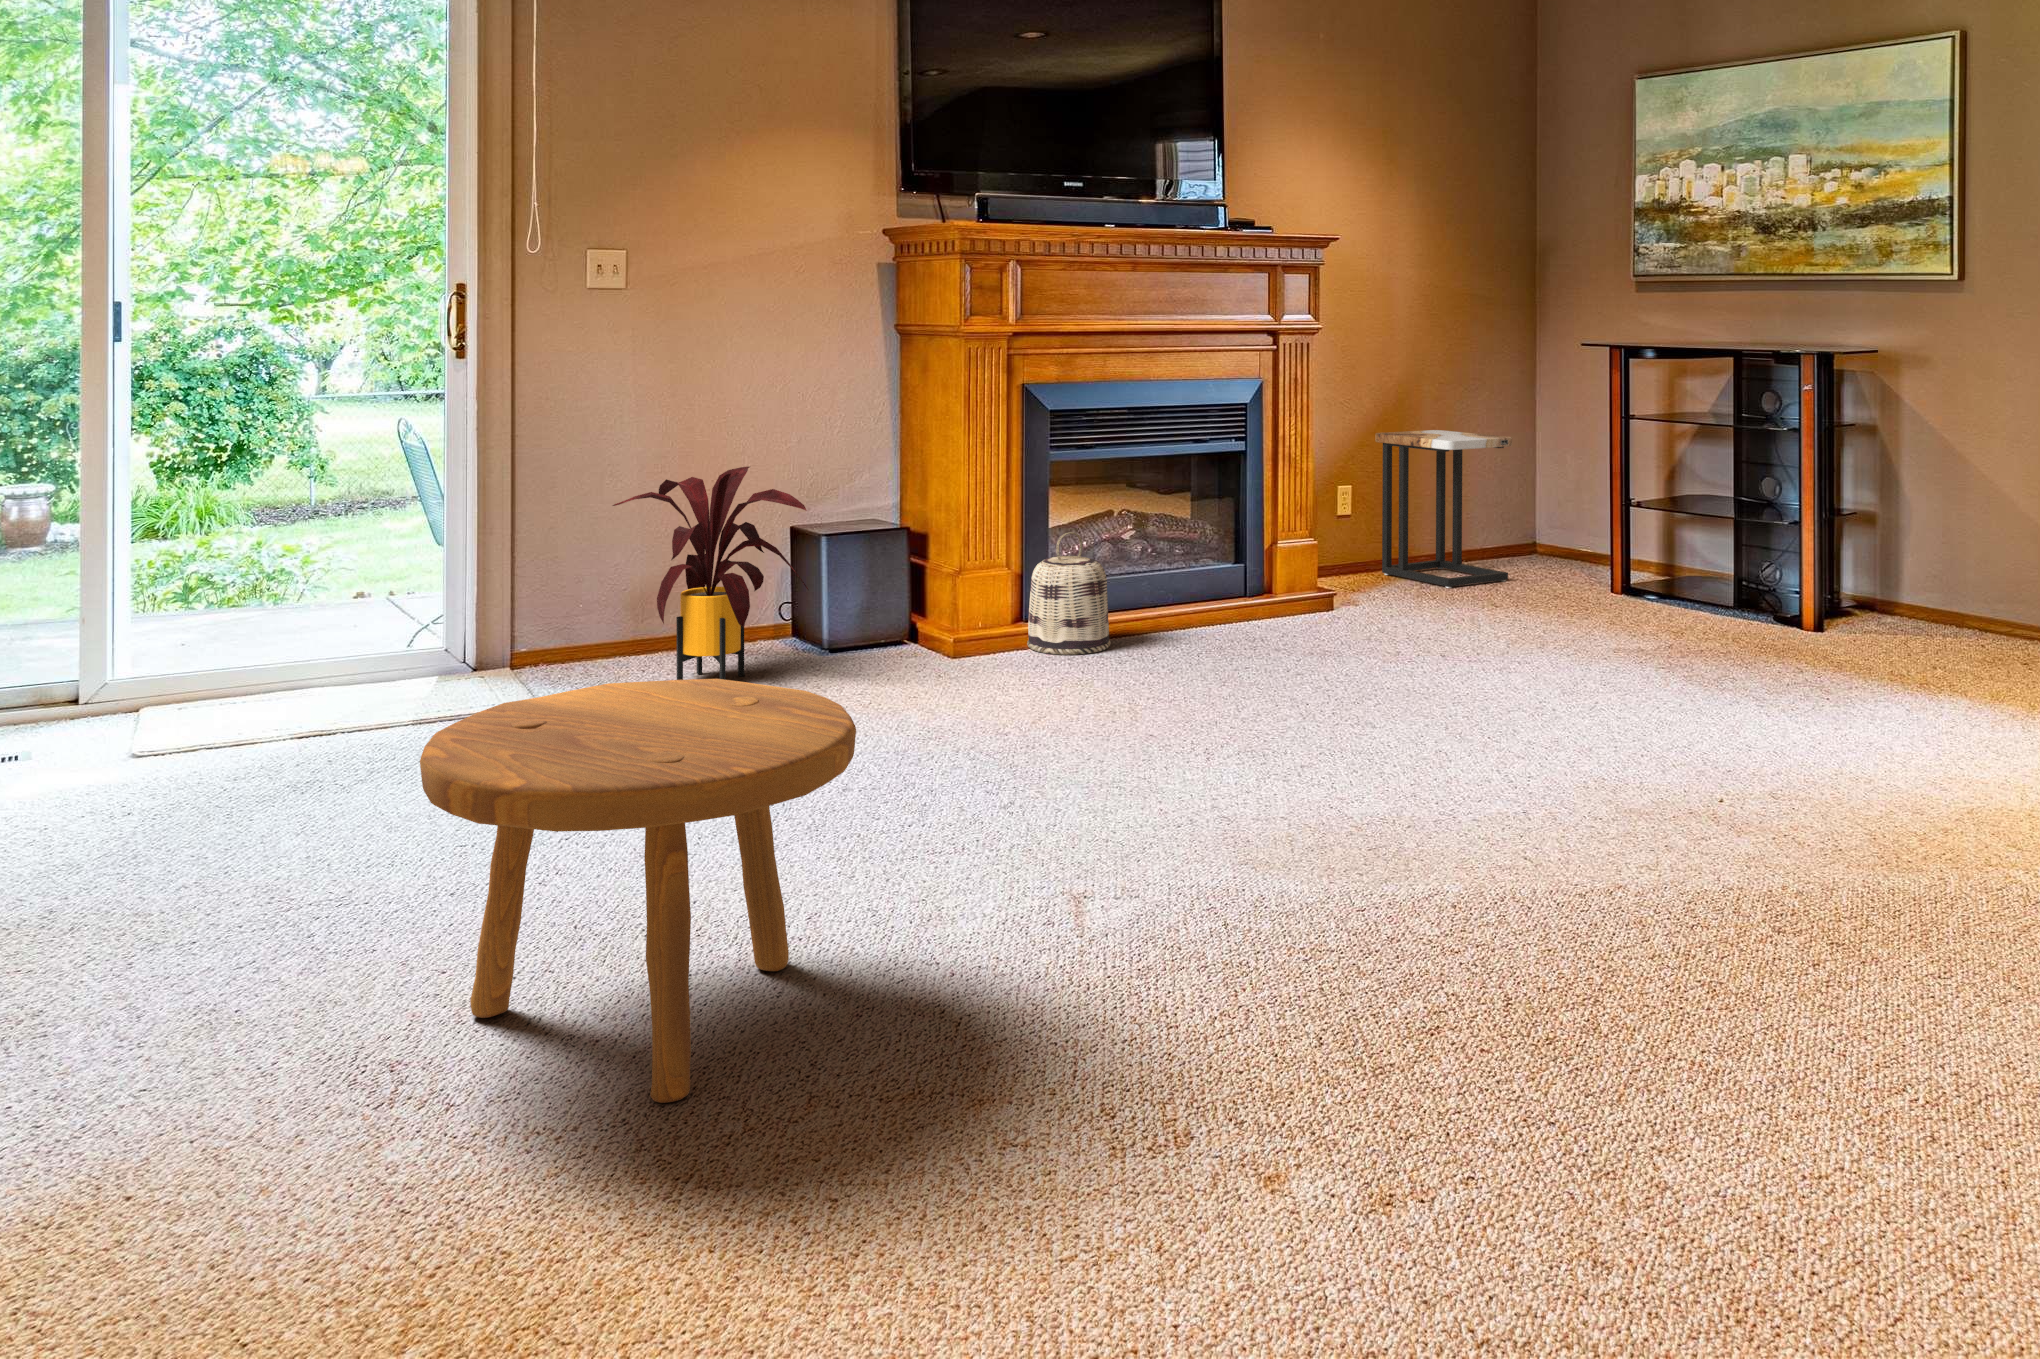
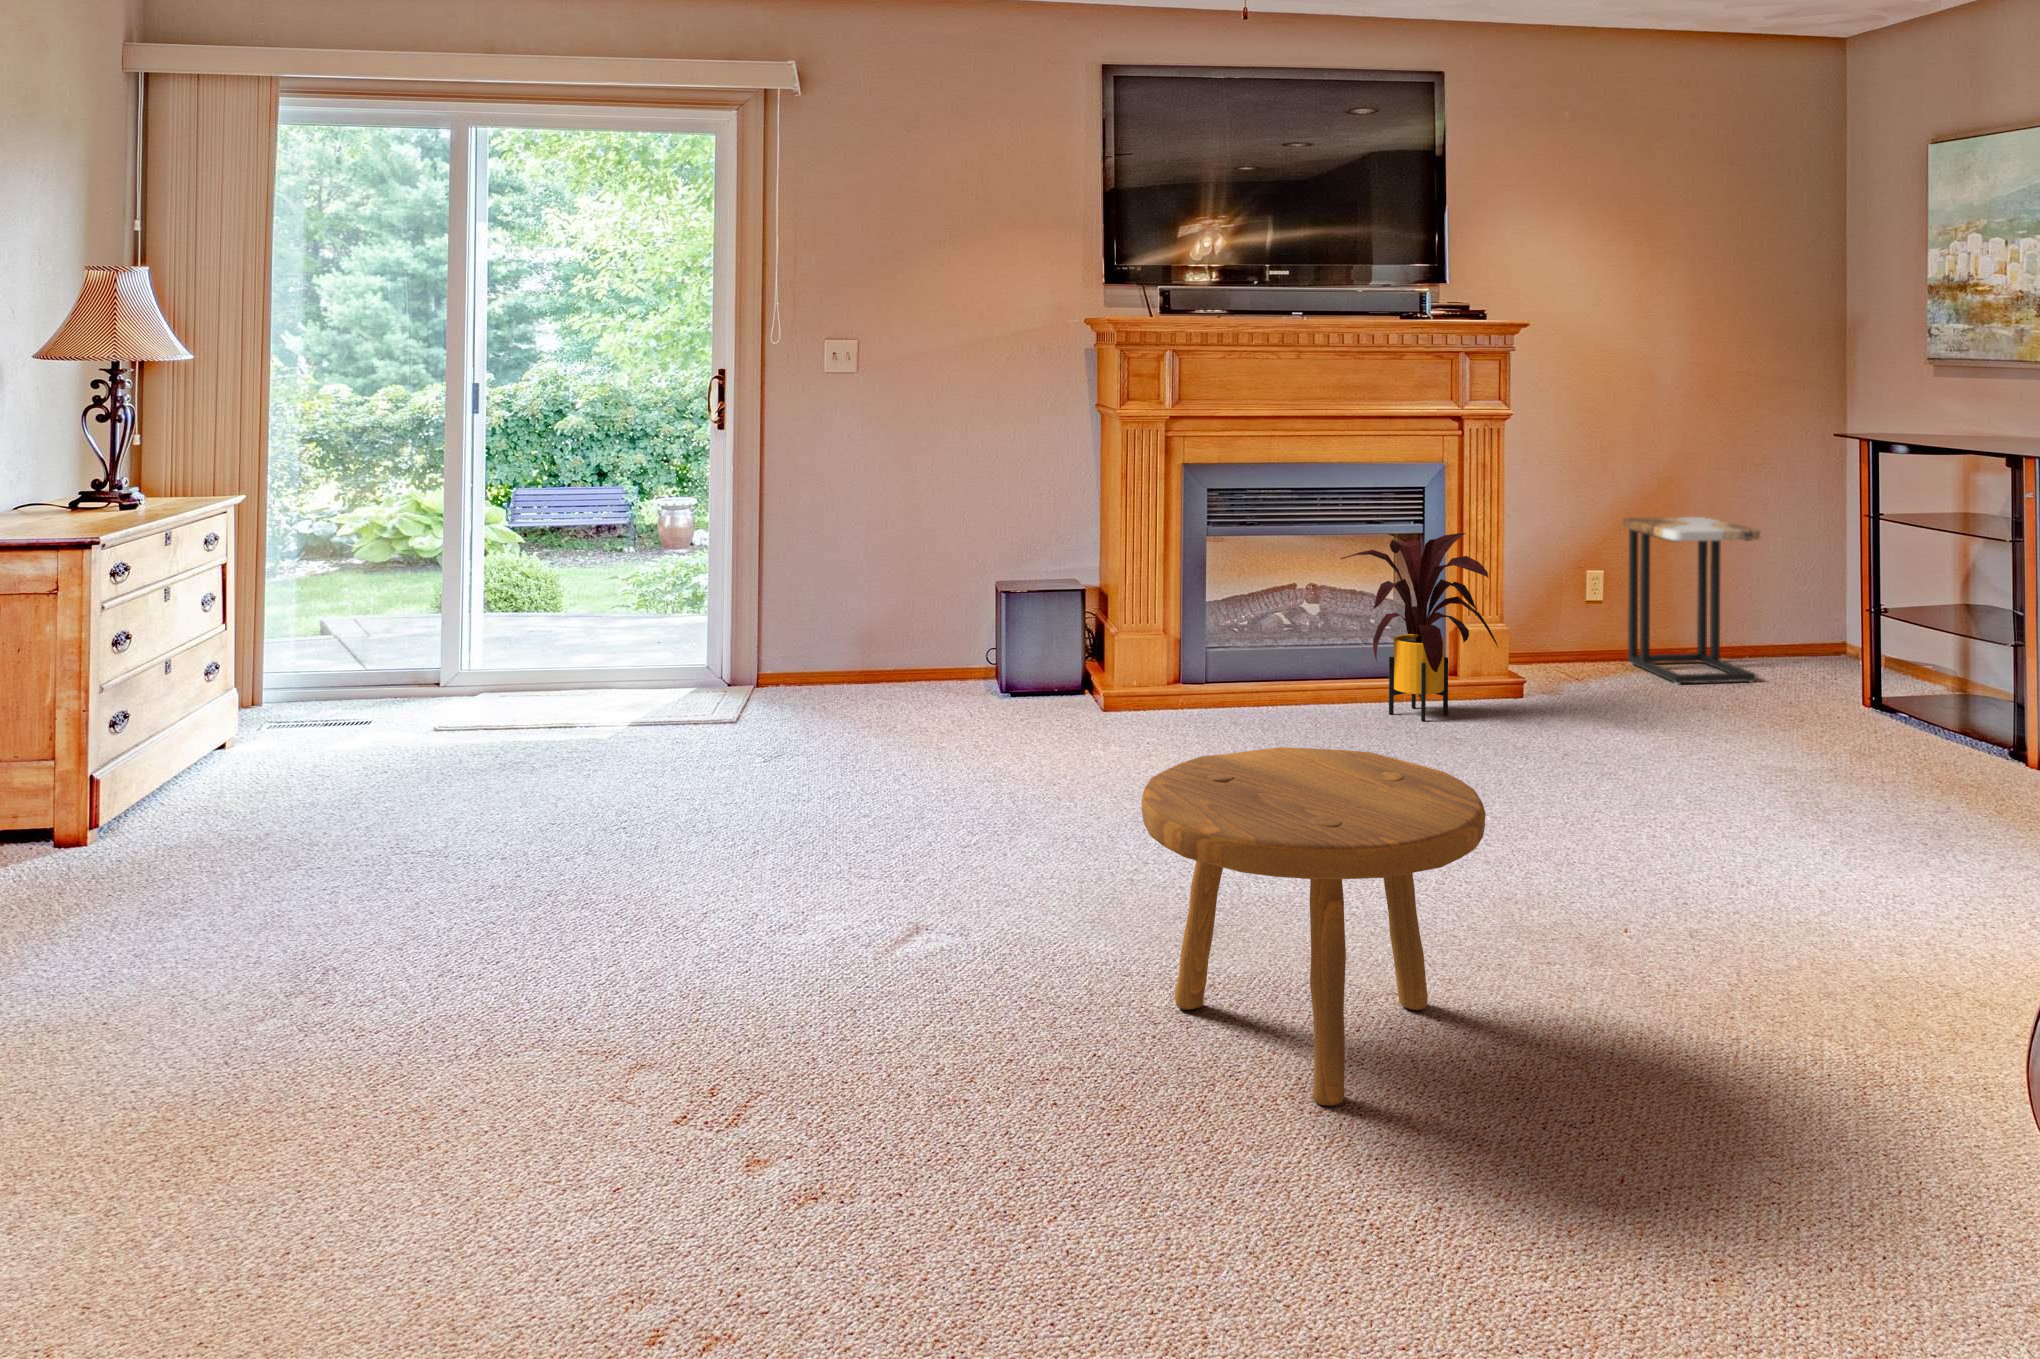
house plant: present [613,467,808,680] -> present [1340,533,1498,721]
basket: present [1027,532,1110,655] -> none [1176,604,1253,718]
footstool: present [420,679,856,1103] -> present [1142,747,1486,1106]

